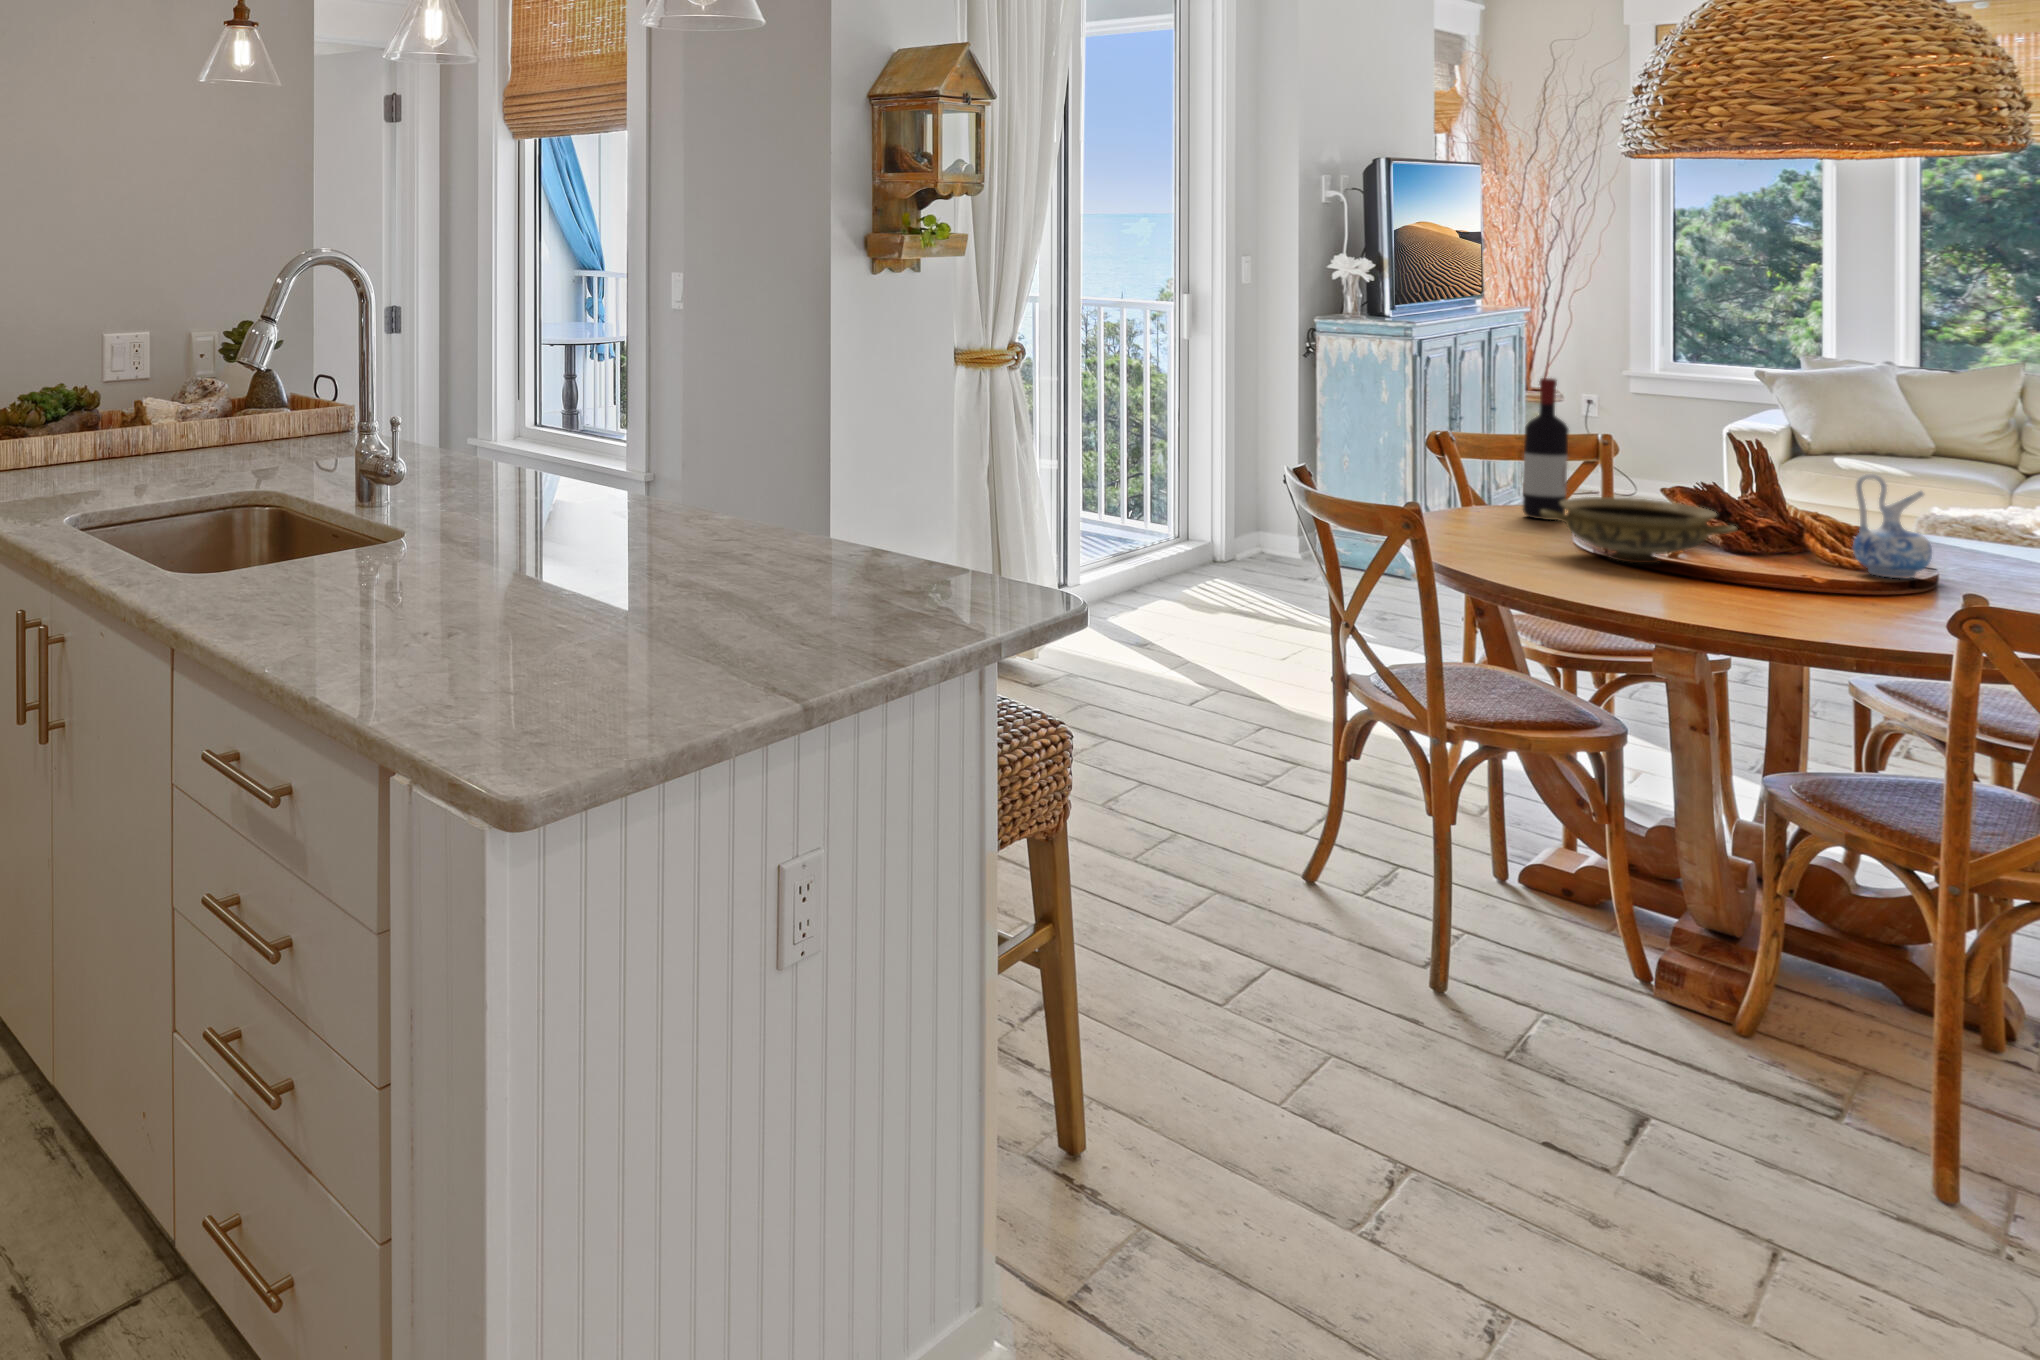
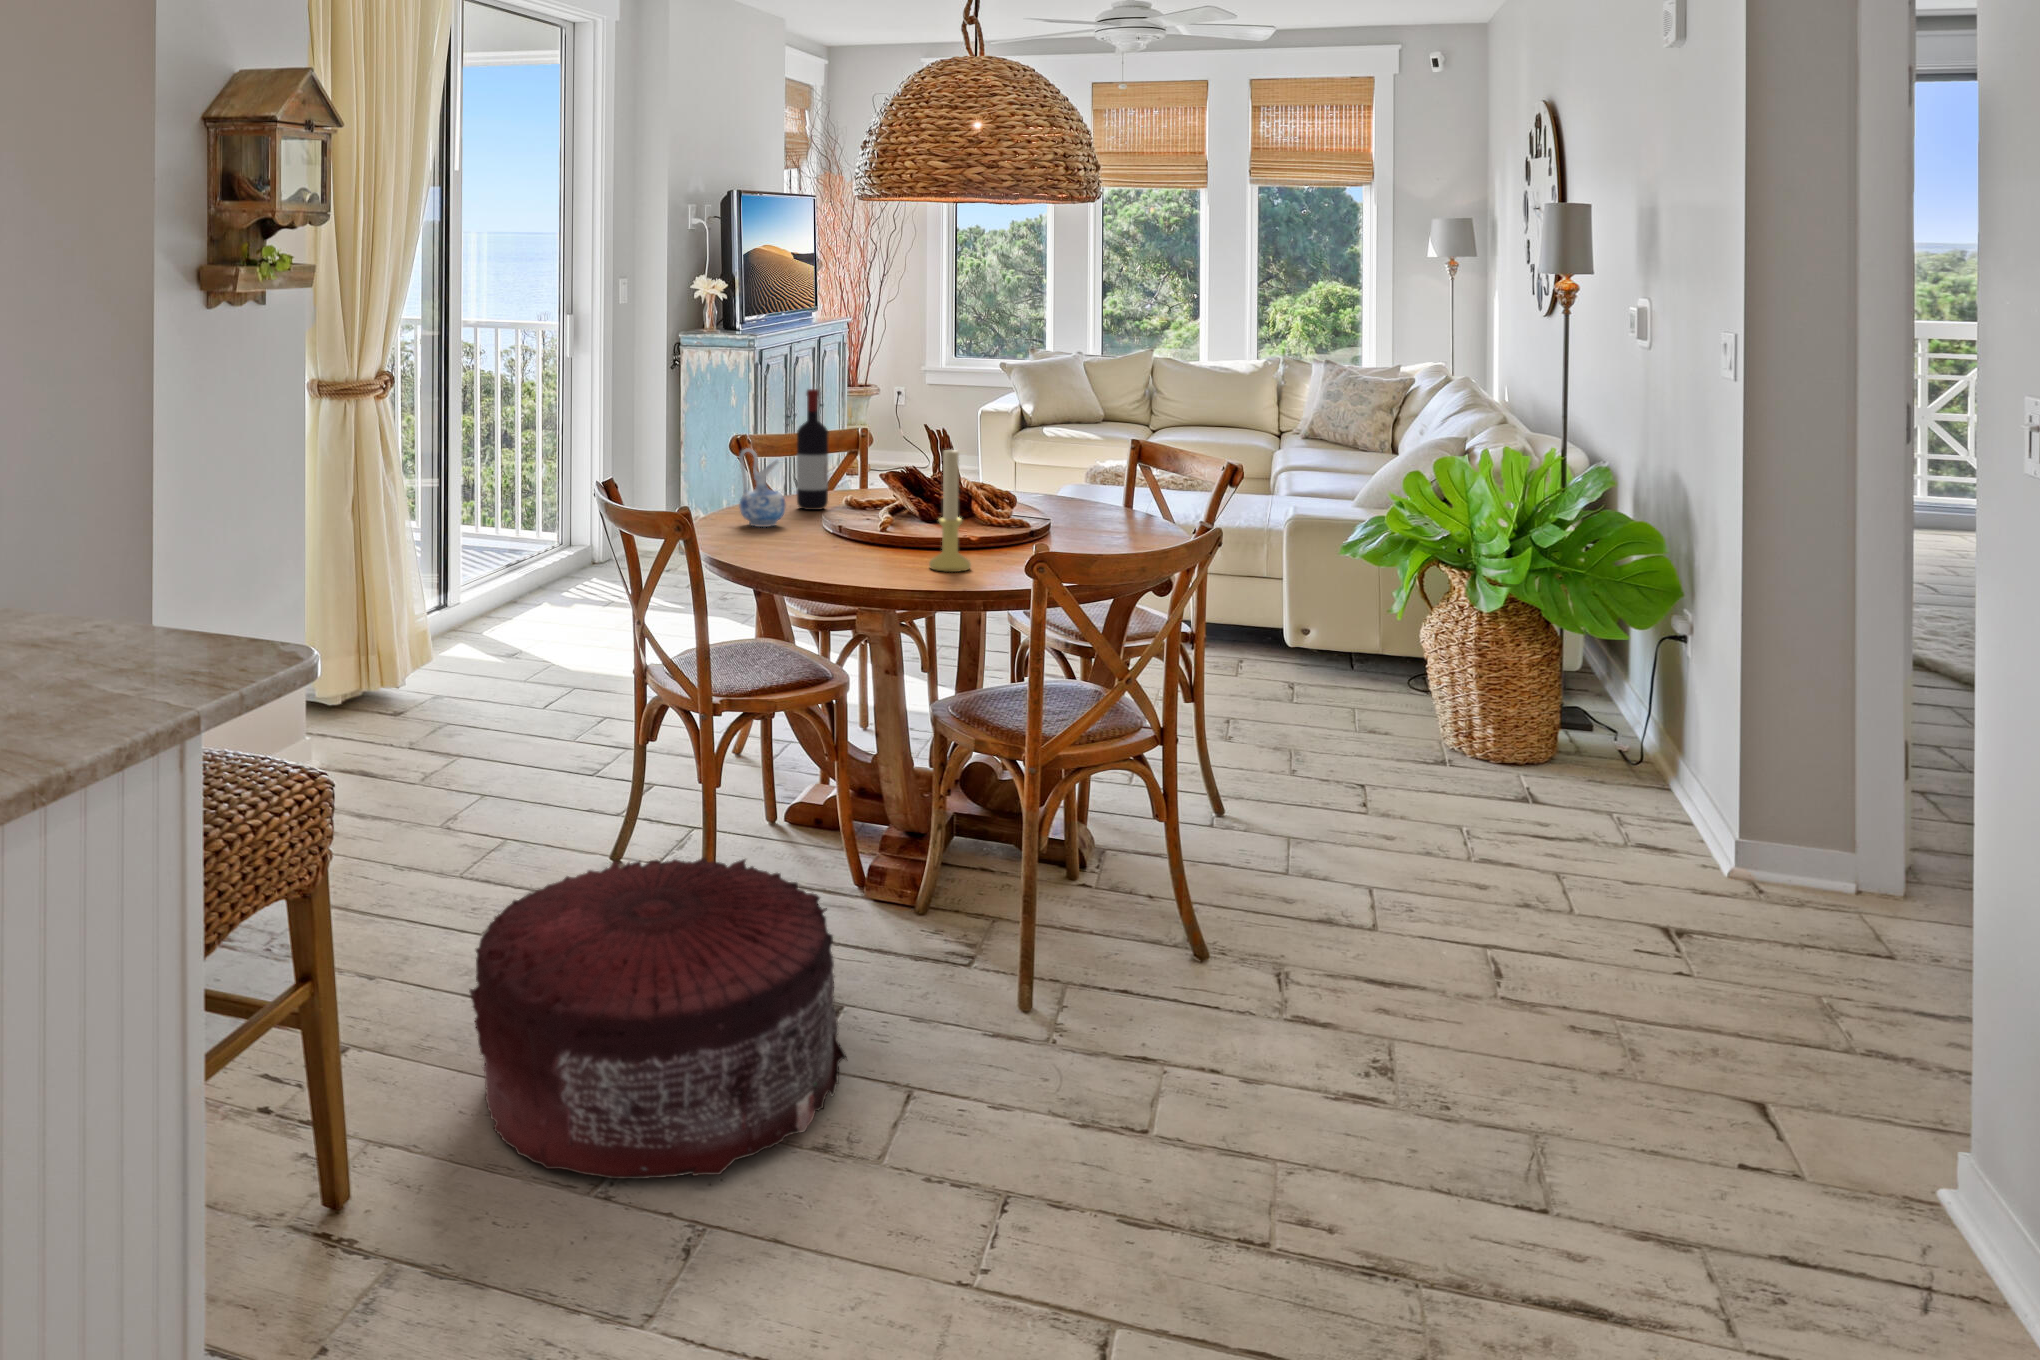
candle holder: none [1747,446,1813,601] -> present [929,450,971,572]
ceramic pitcher: present [1853,474,1932,578] -> present [739,449,785,527]
ceramic bowl: present [1540,497,1737,563] -> none [795,491,930,546]
pouf: none [1193,873,1658,1237] -> present [469,858,847,1179]

